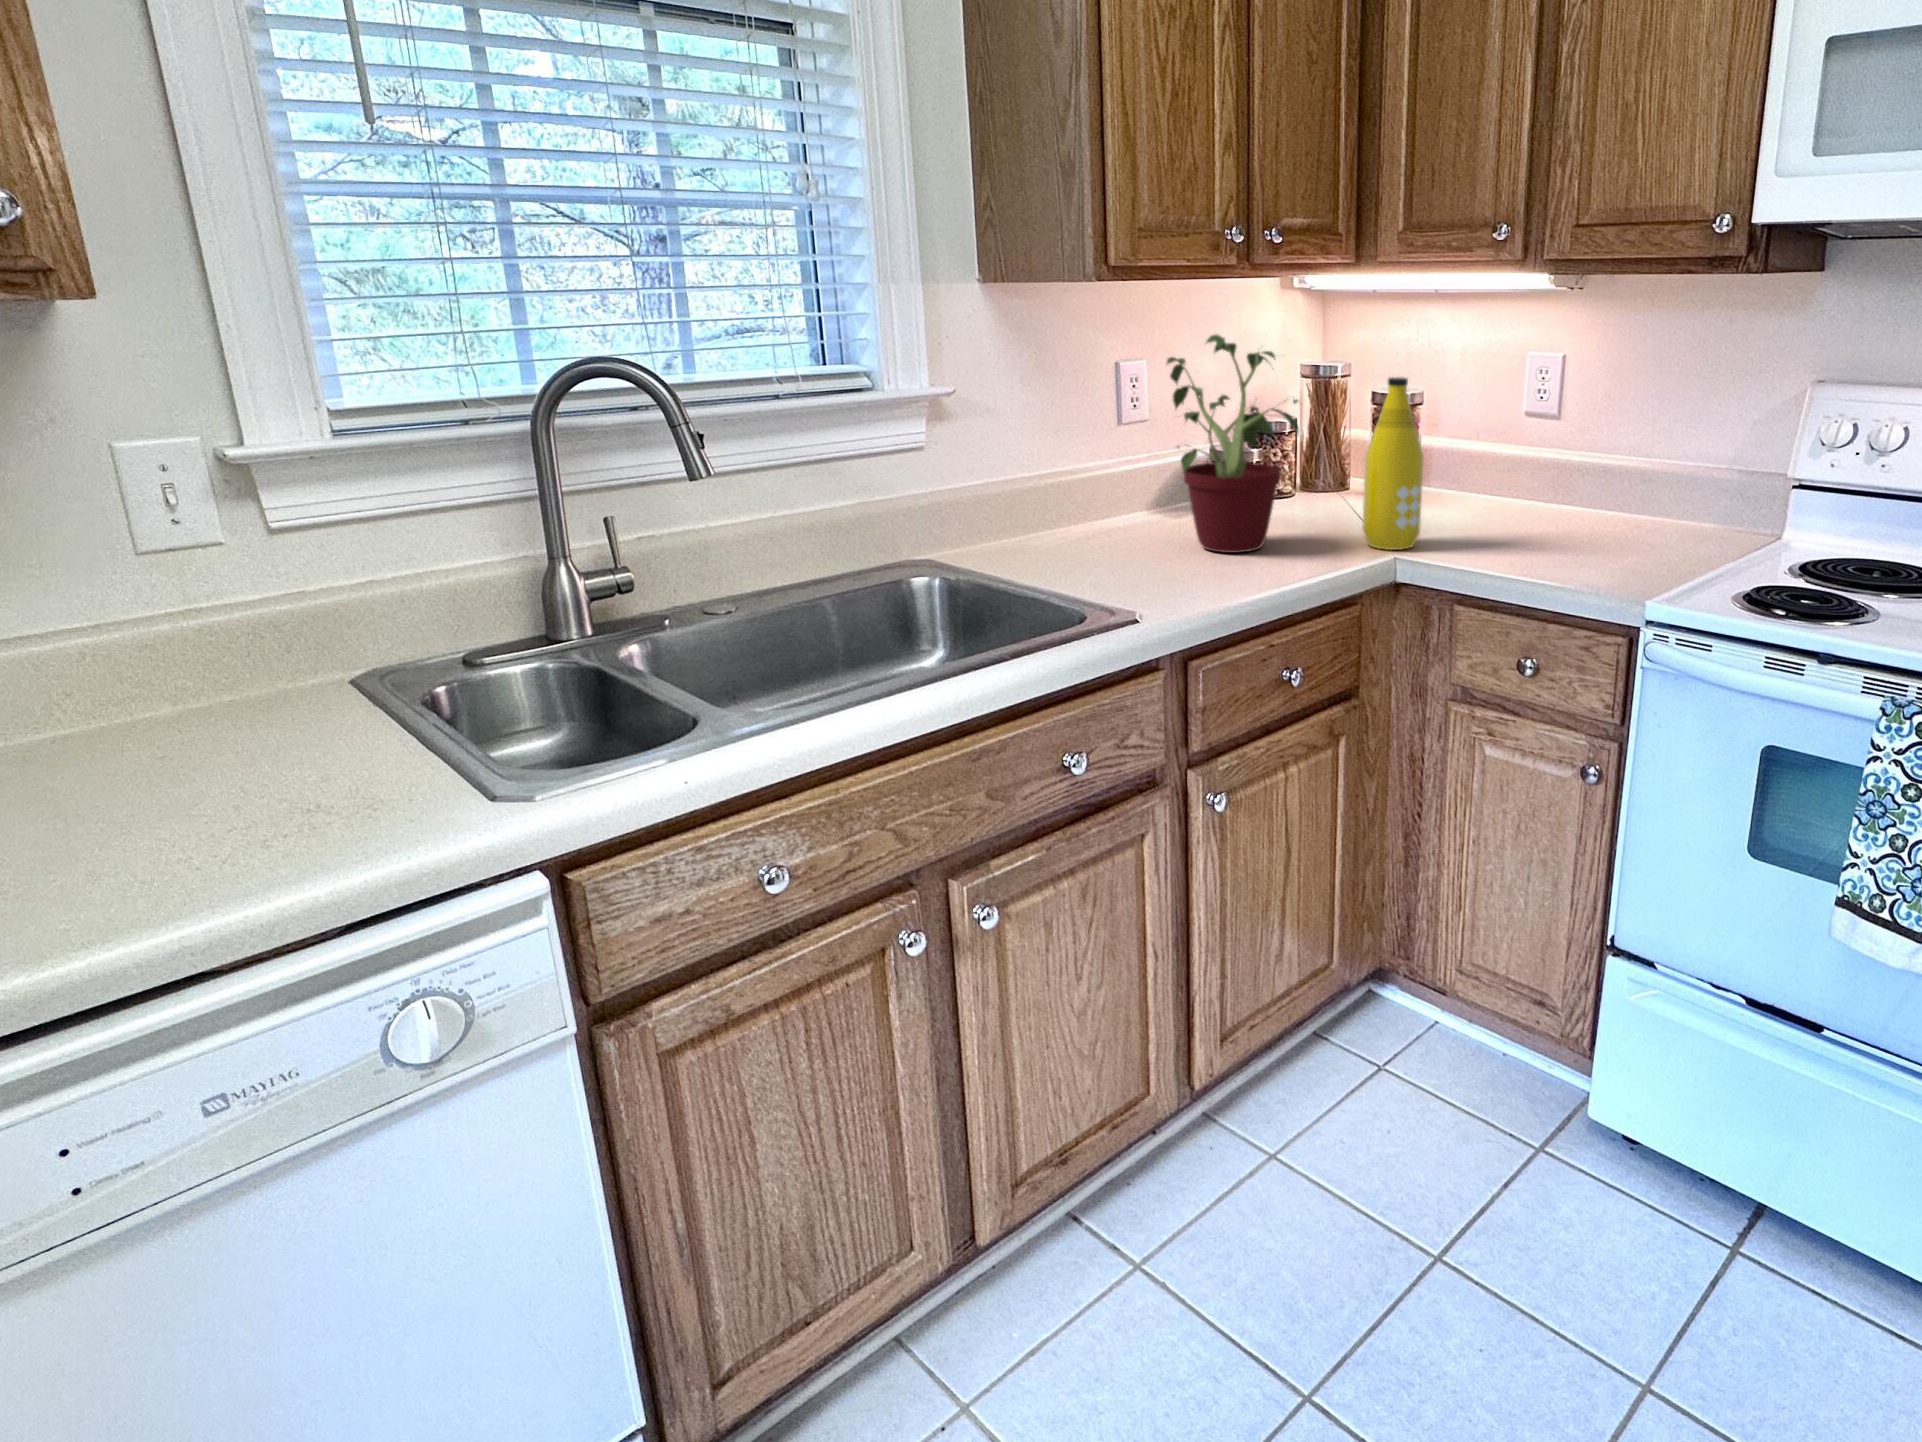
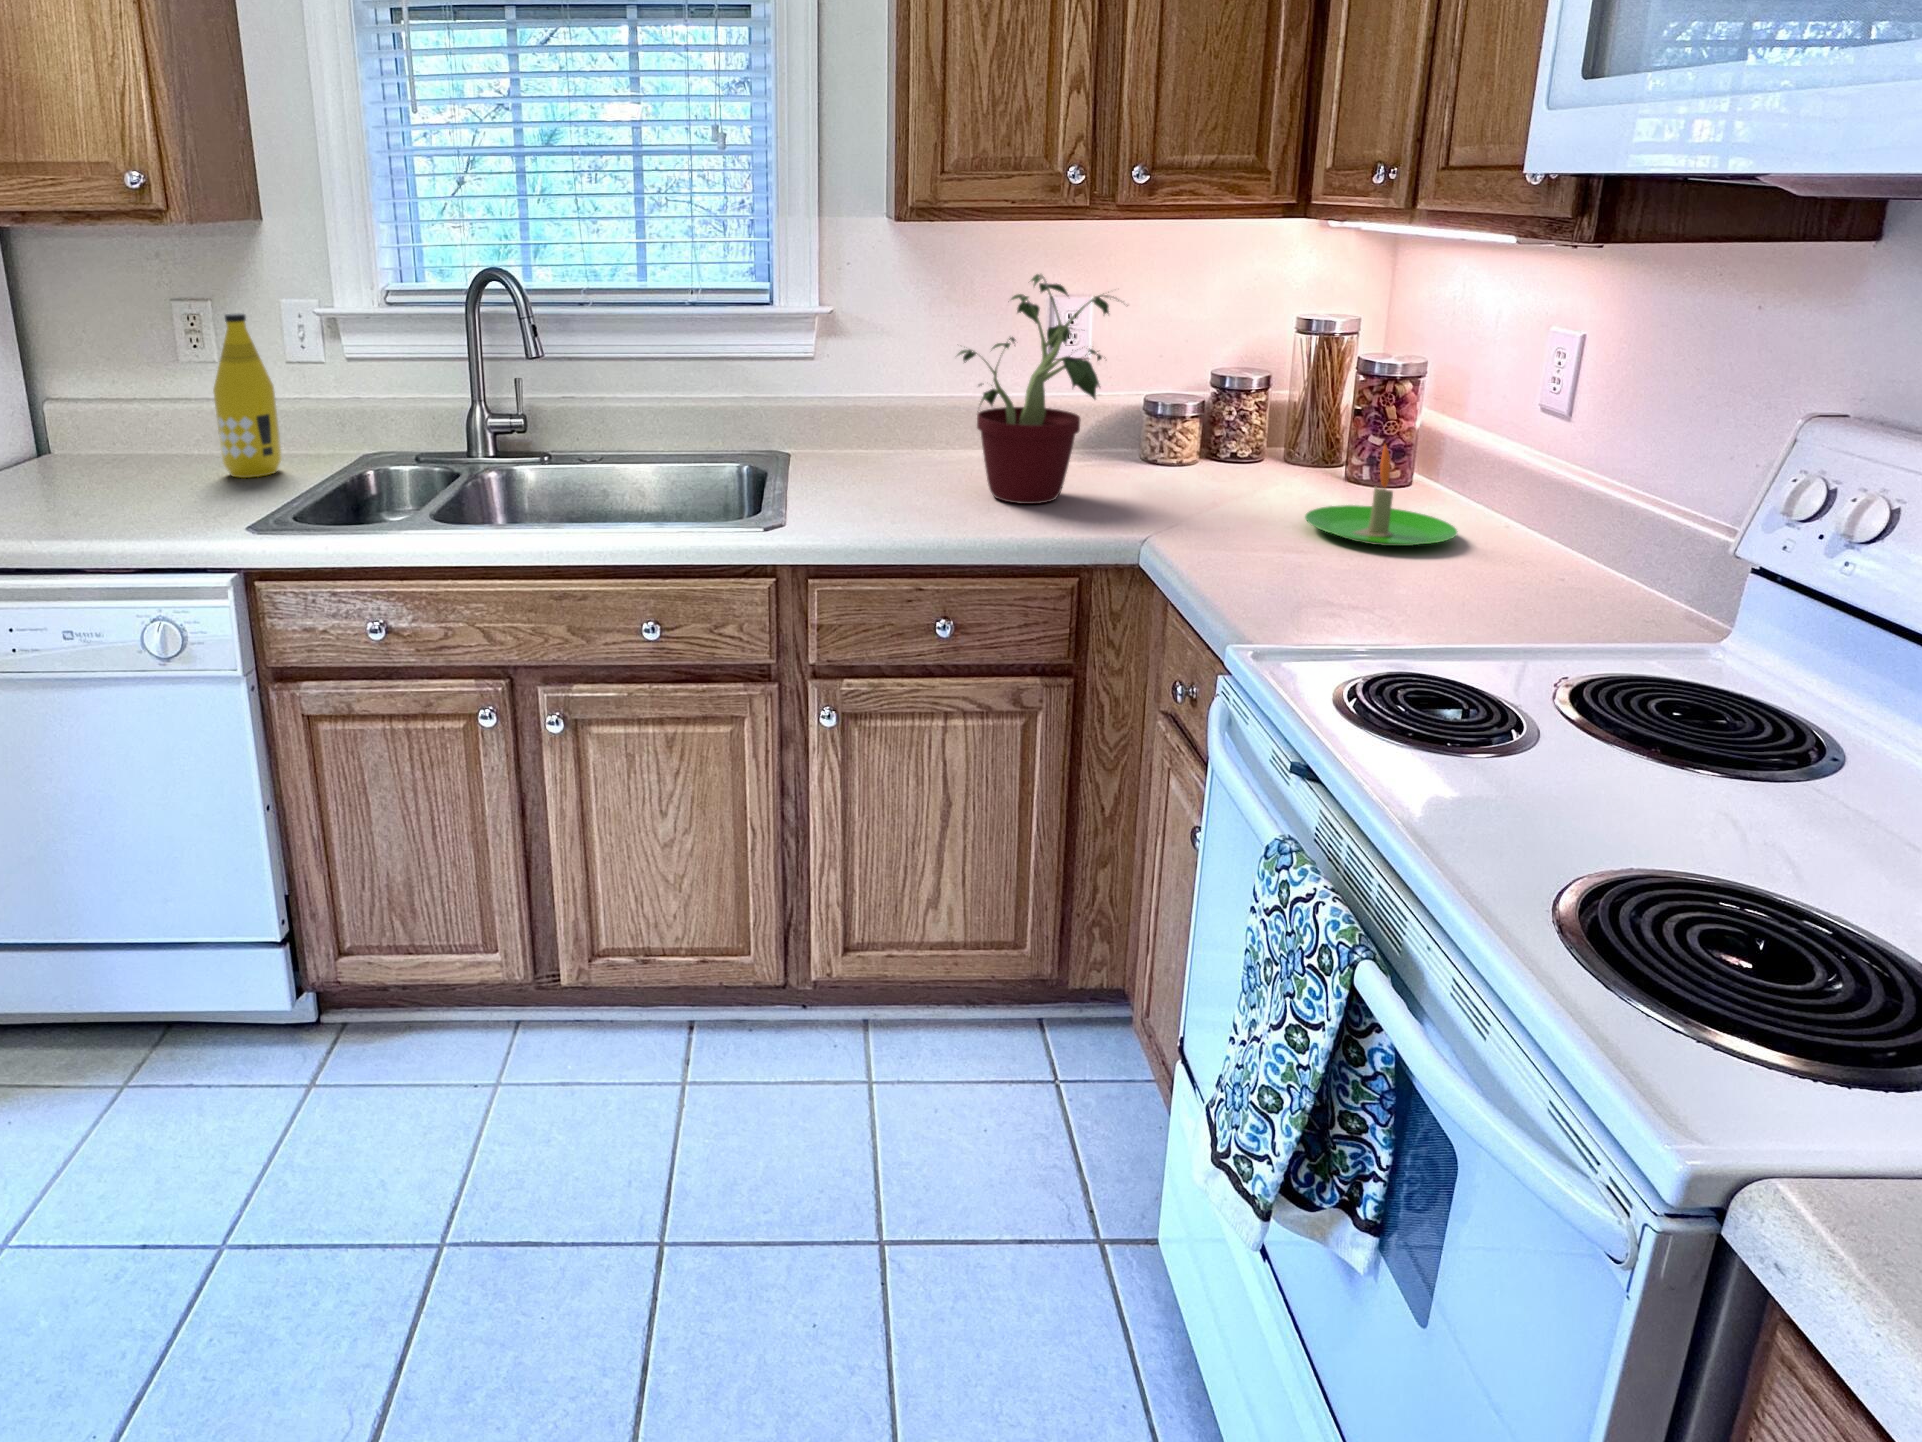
bottle: present [1363,377,1424,550] -> present [213,313,282,478]
candle: none [1430,450,1541,527] -> present [1305,445,1458,546]

